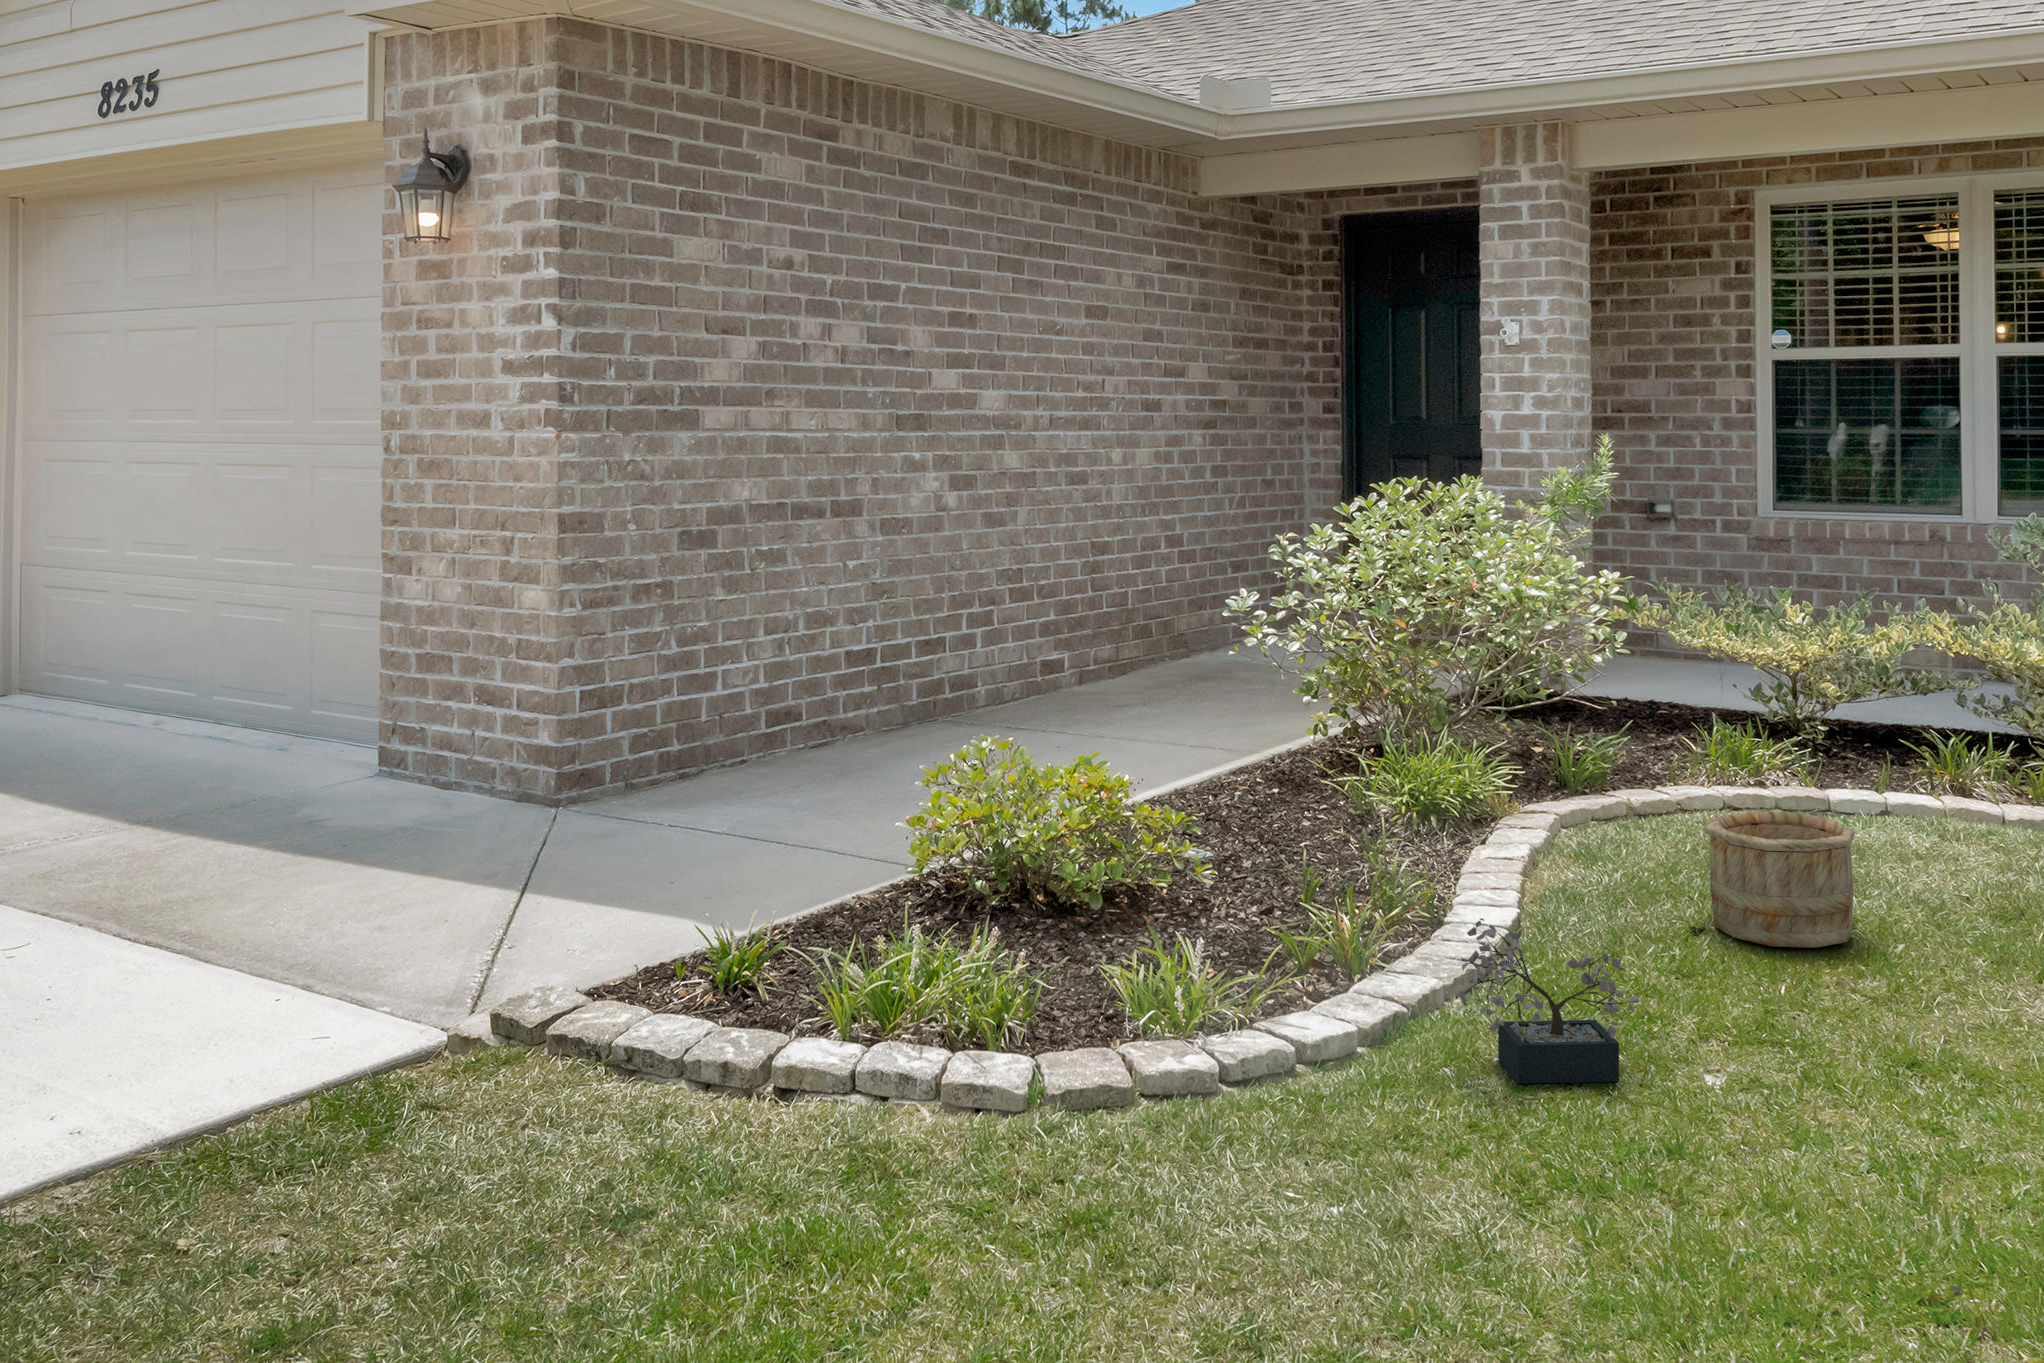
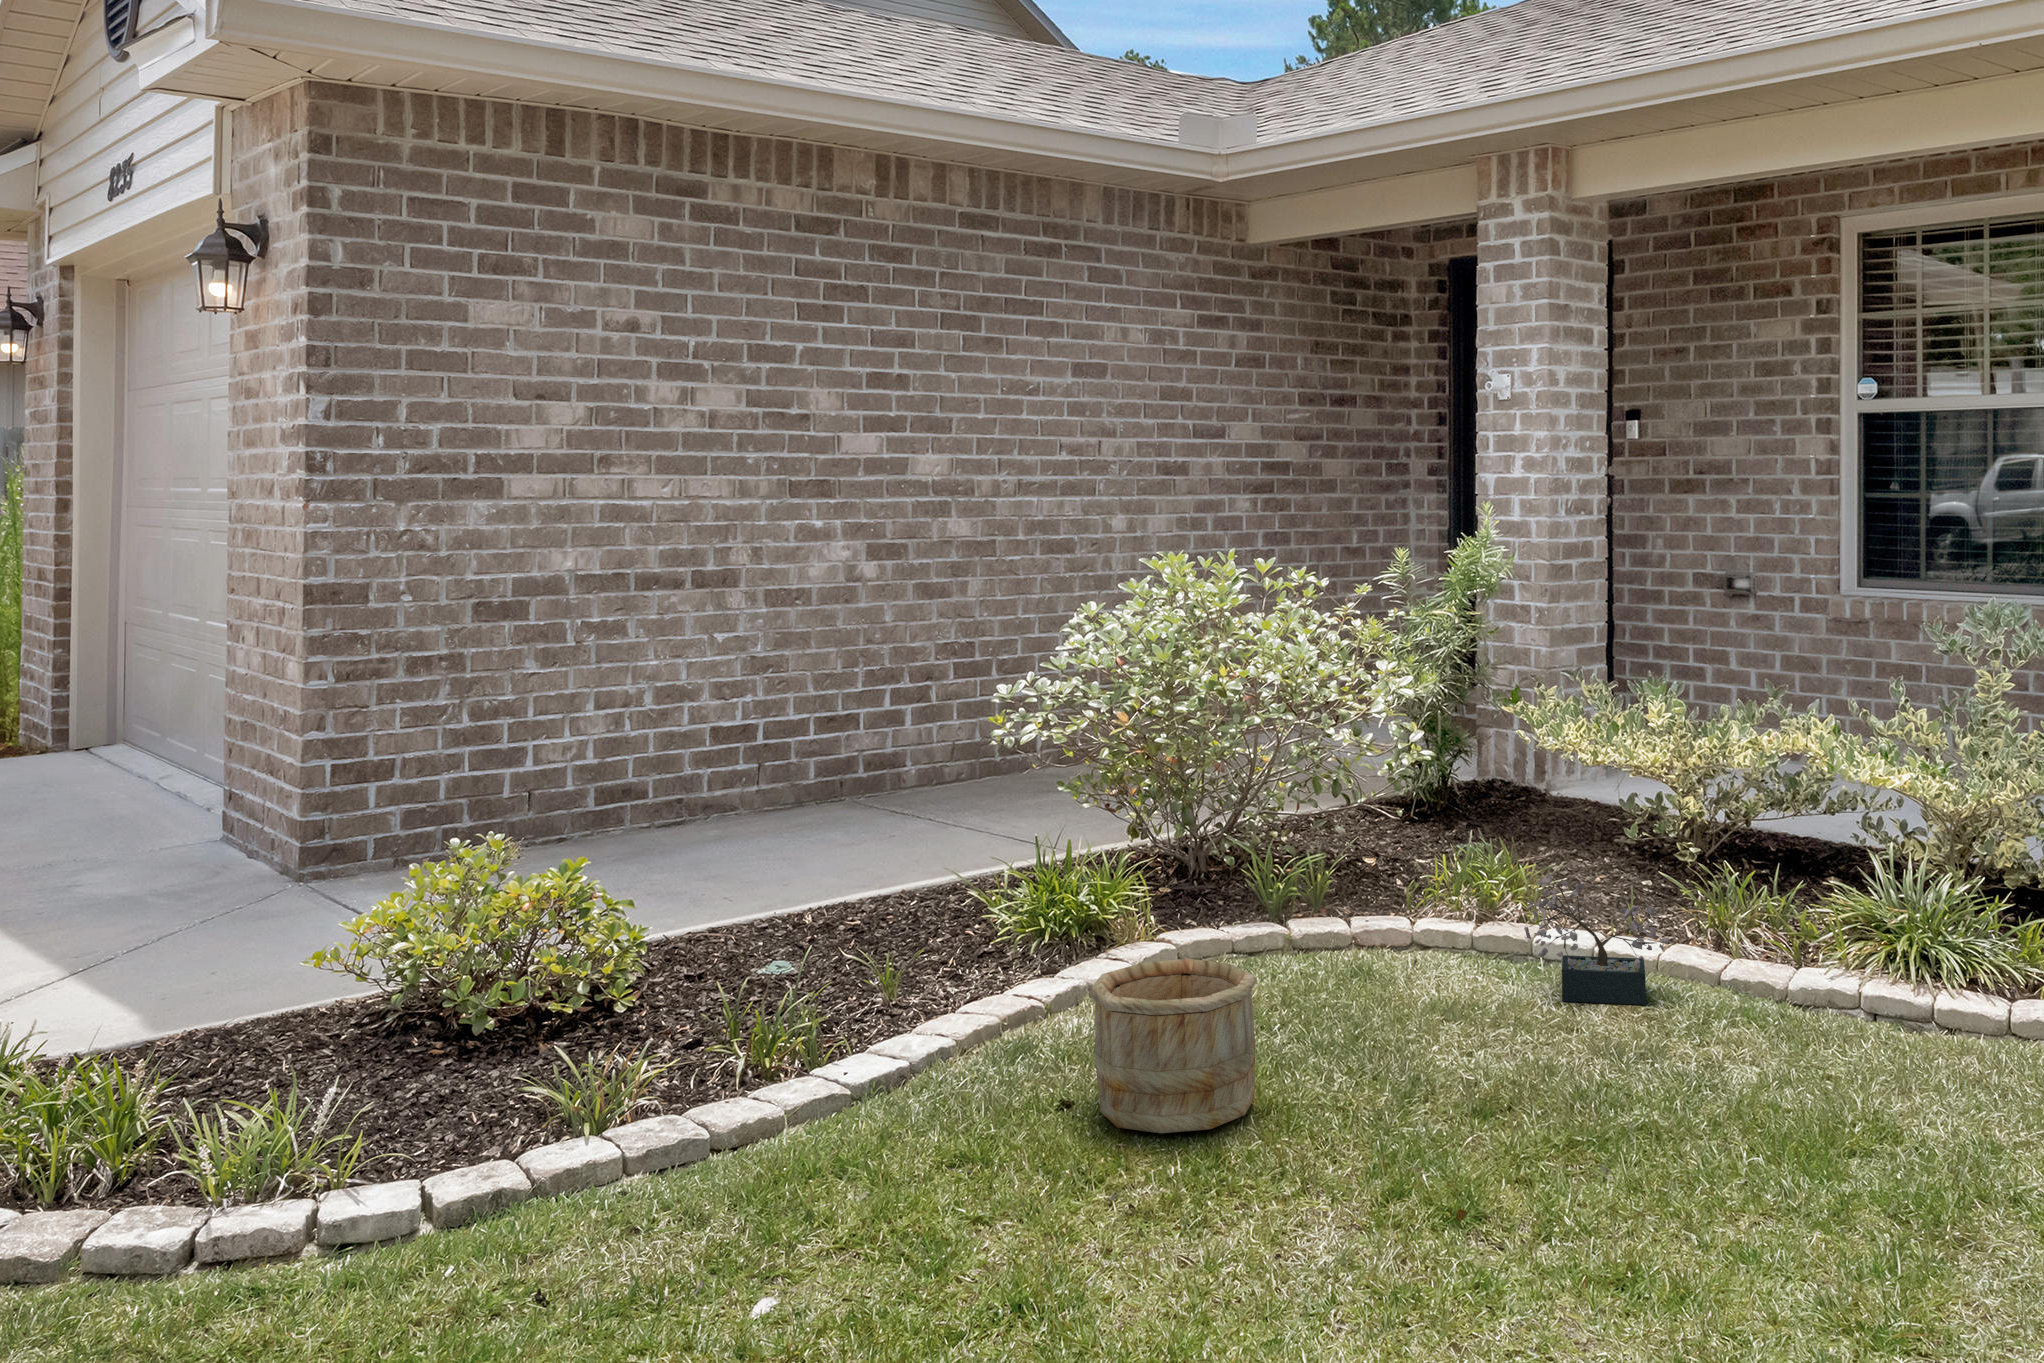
decorative plant: present [1458,921,1639,1084] -> present [1524,873,1669,1005]

